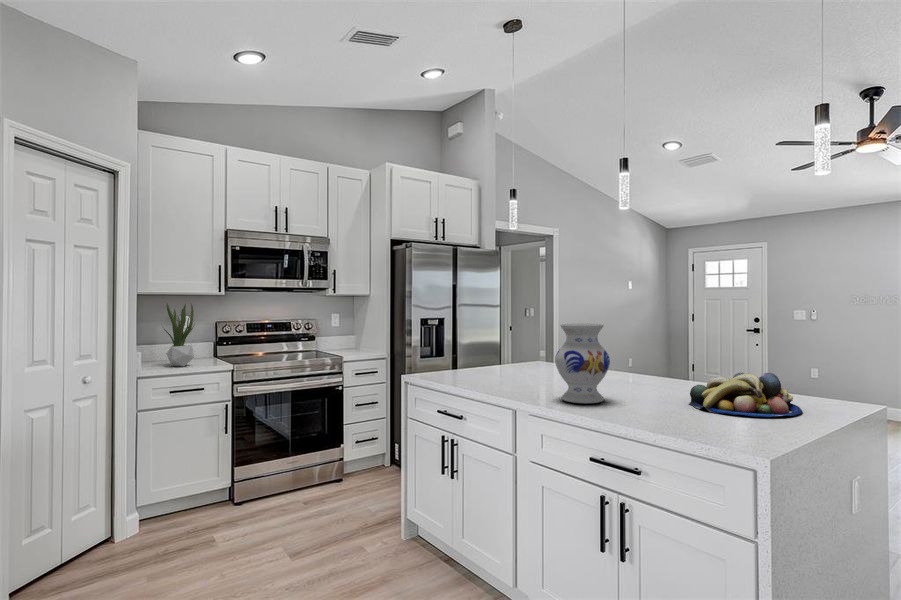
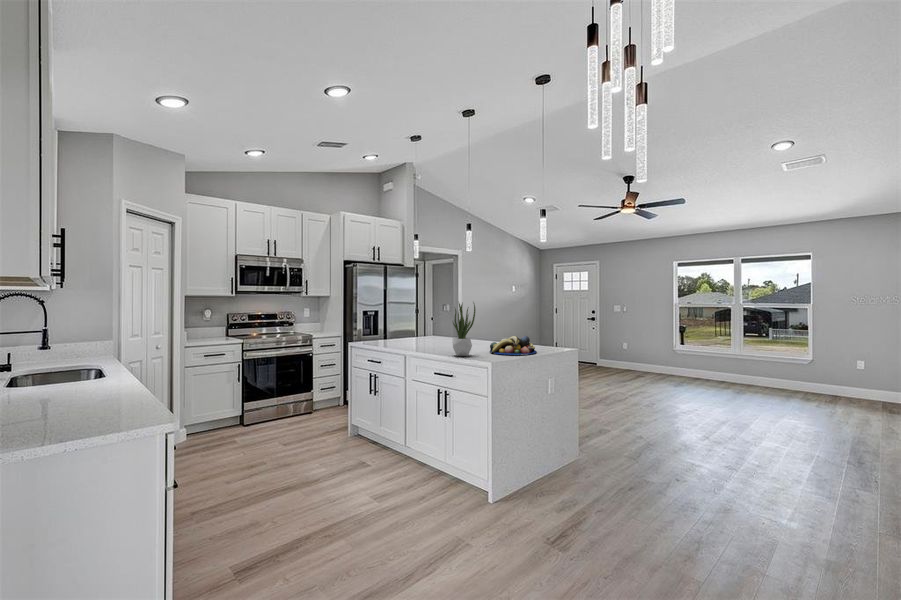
potted plant: present [164,303,194,367] -> present [453,303,475,356]
vase: present [555,323,610,403] -> none [426,313,453,352]

